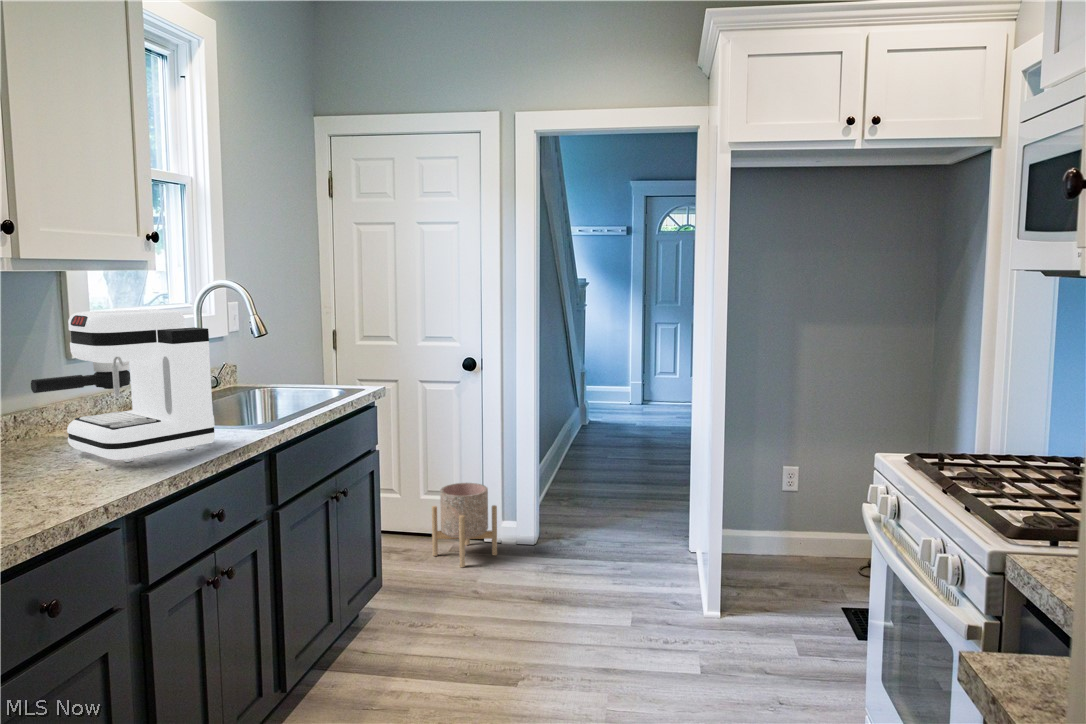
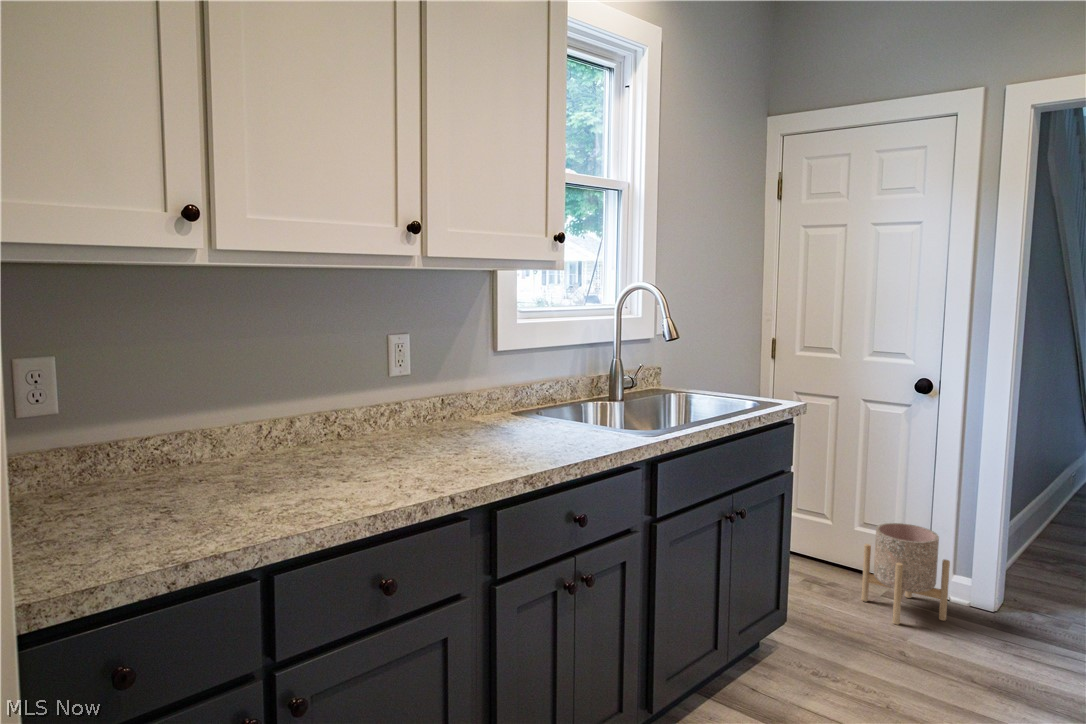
coffee maker: present [31,309,215,462] -> none [441,308,588,453]

